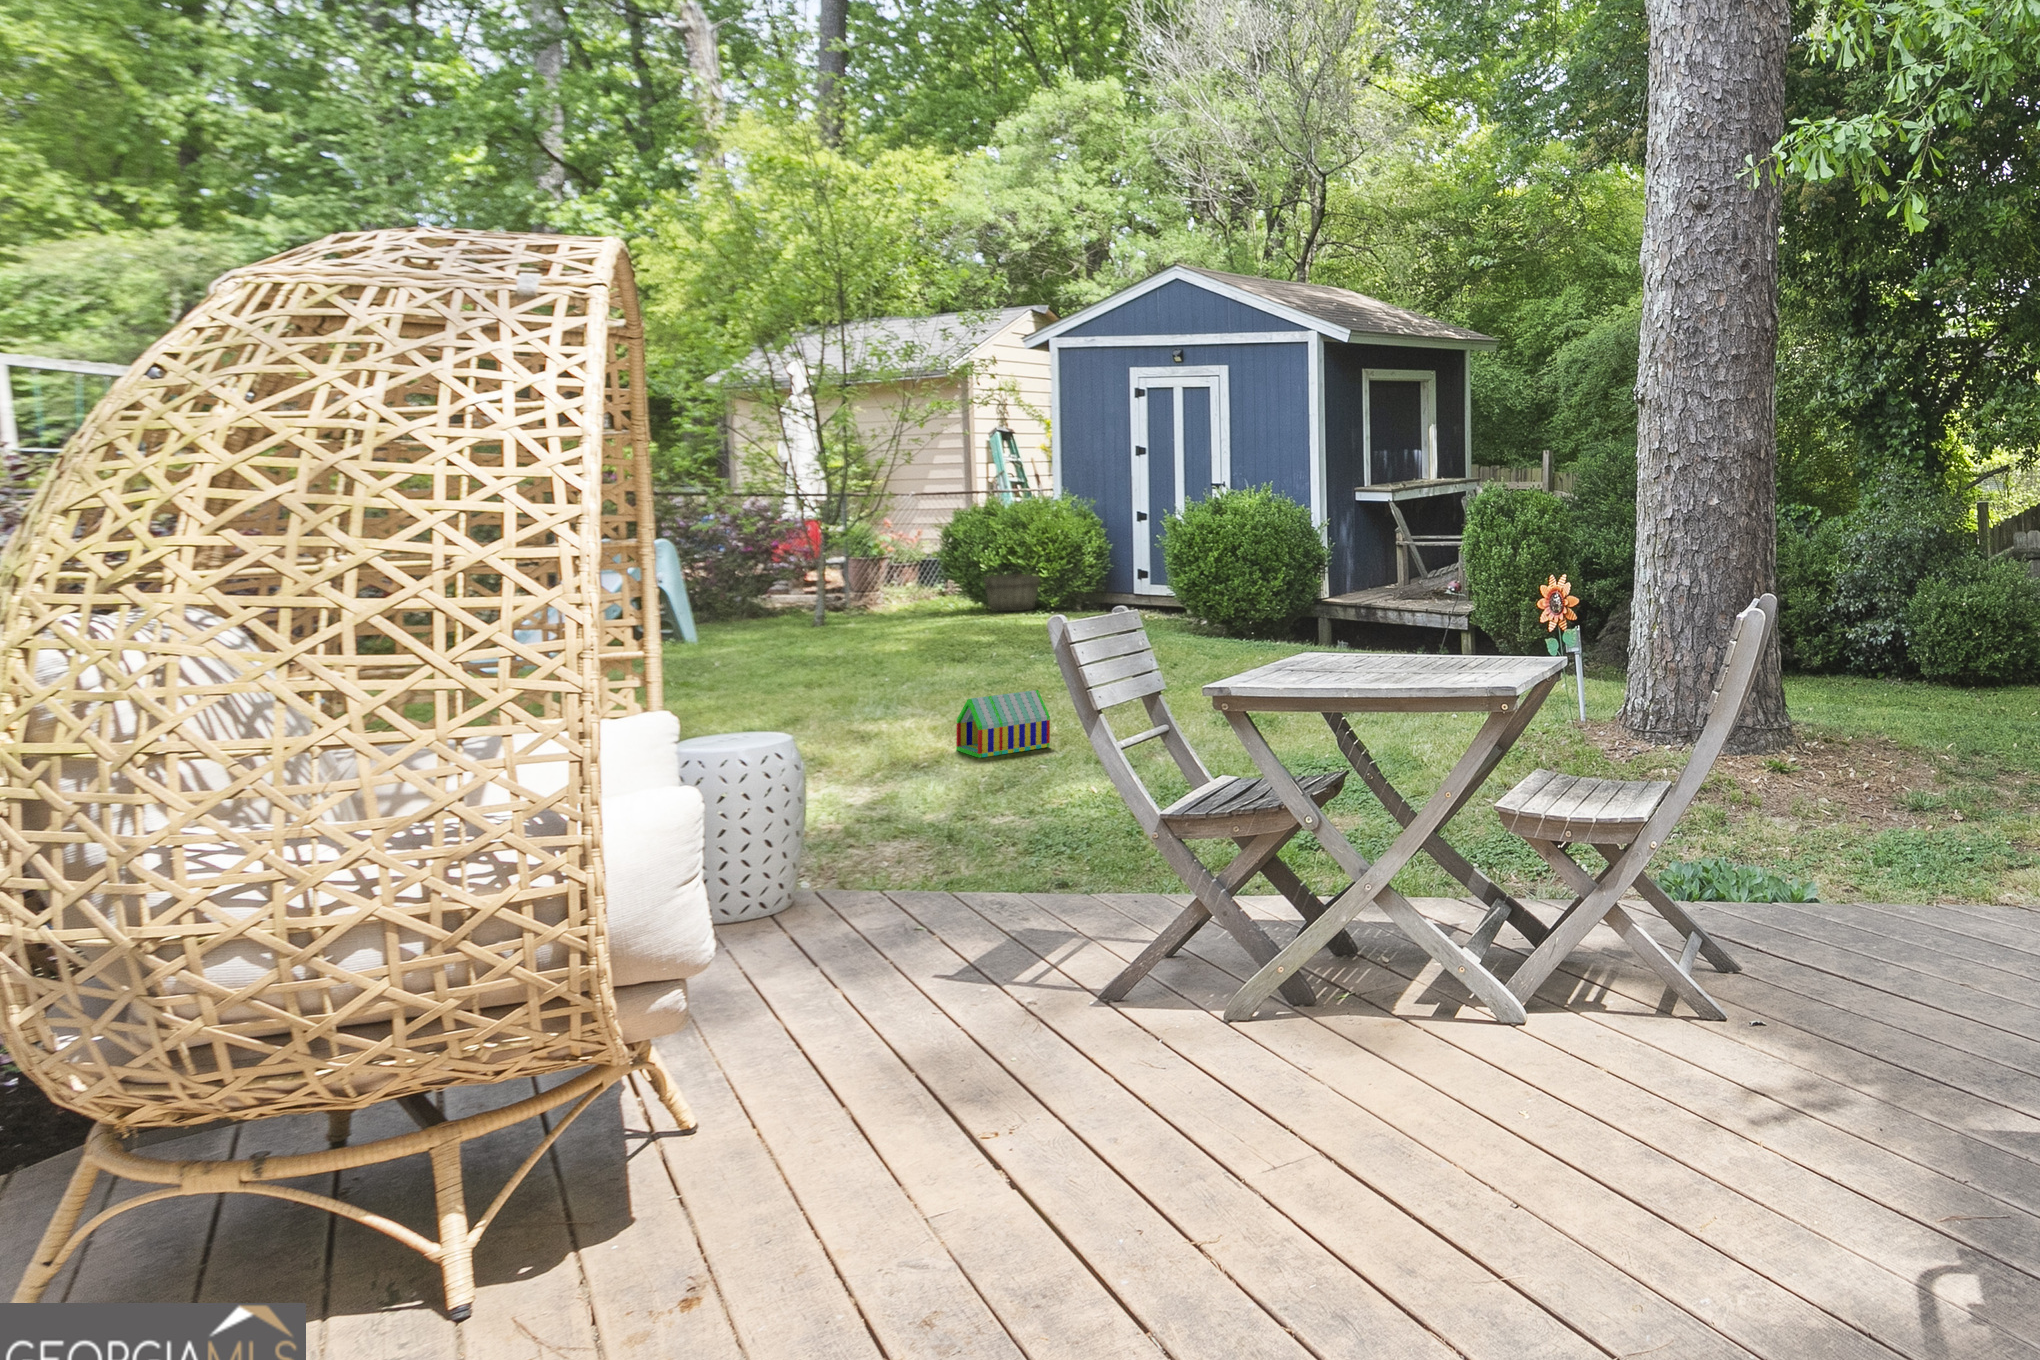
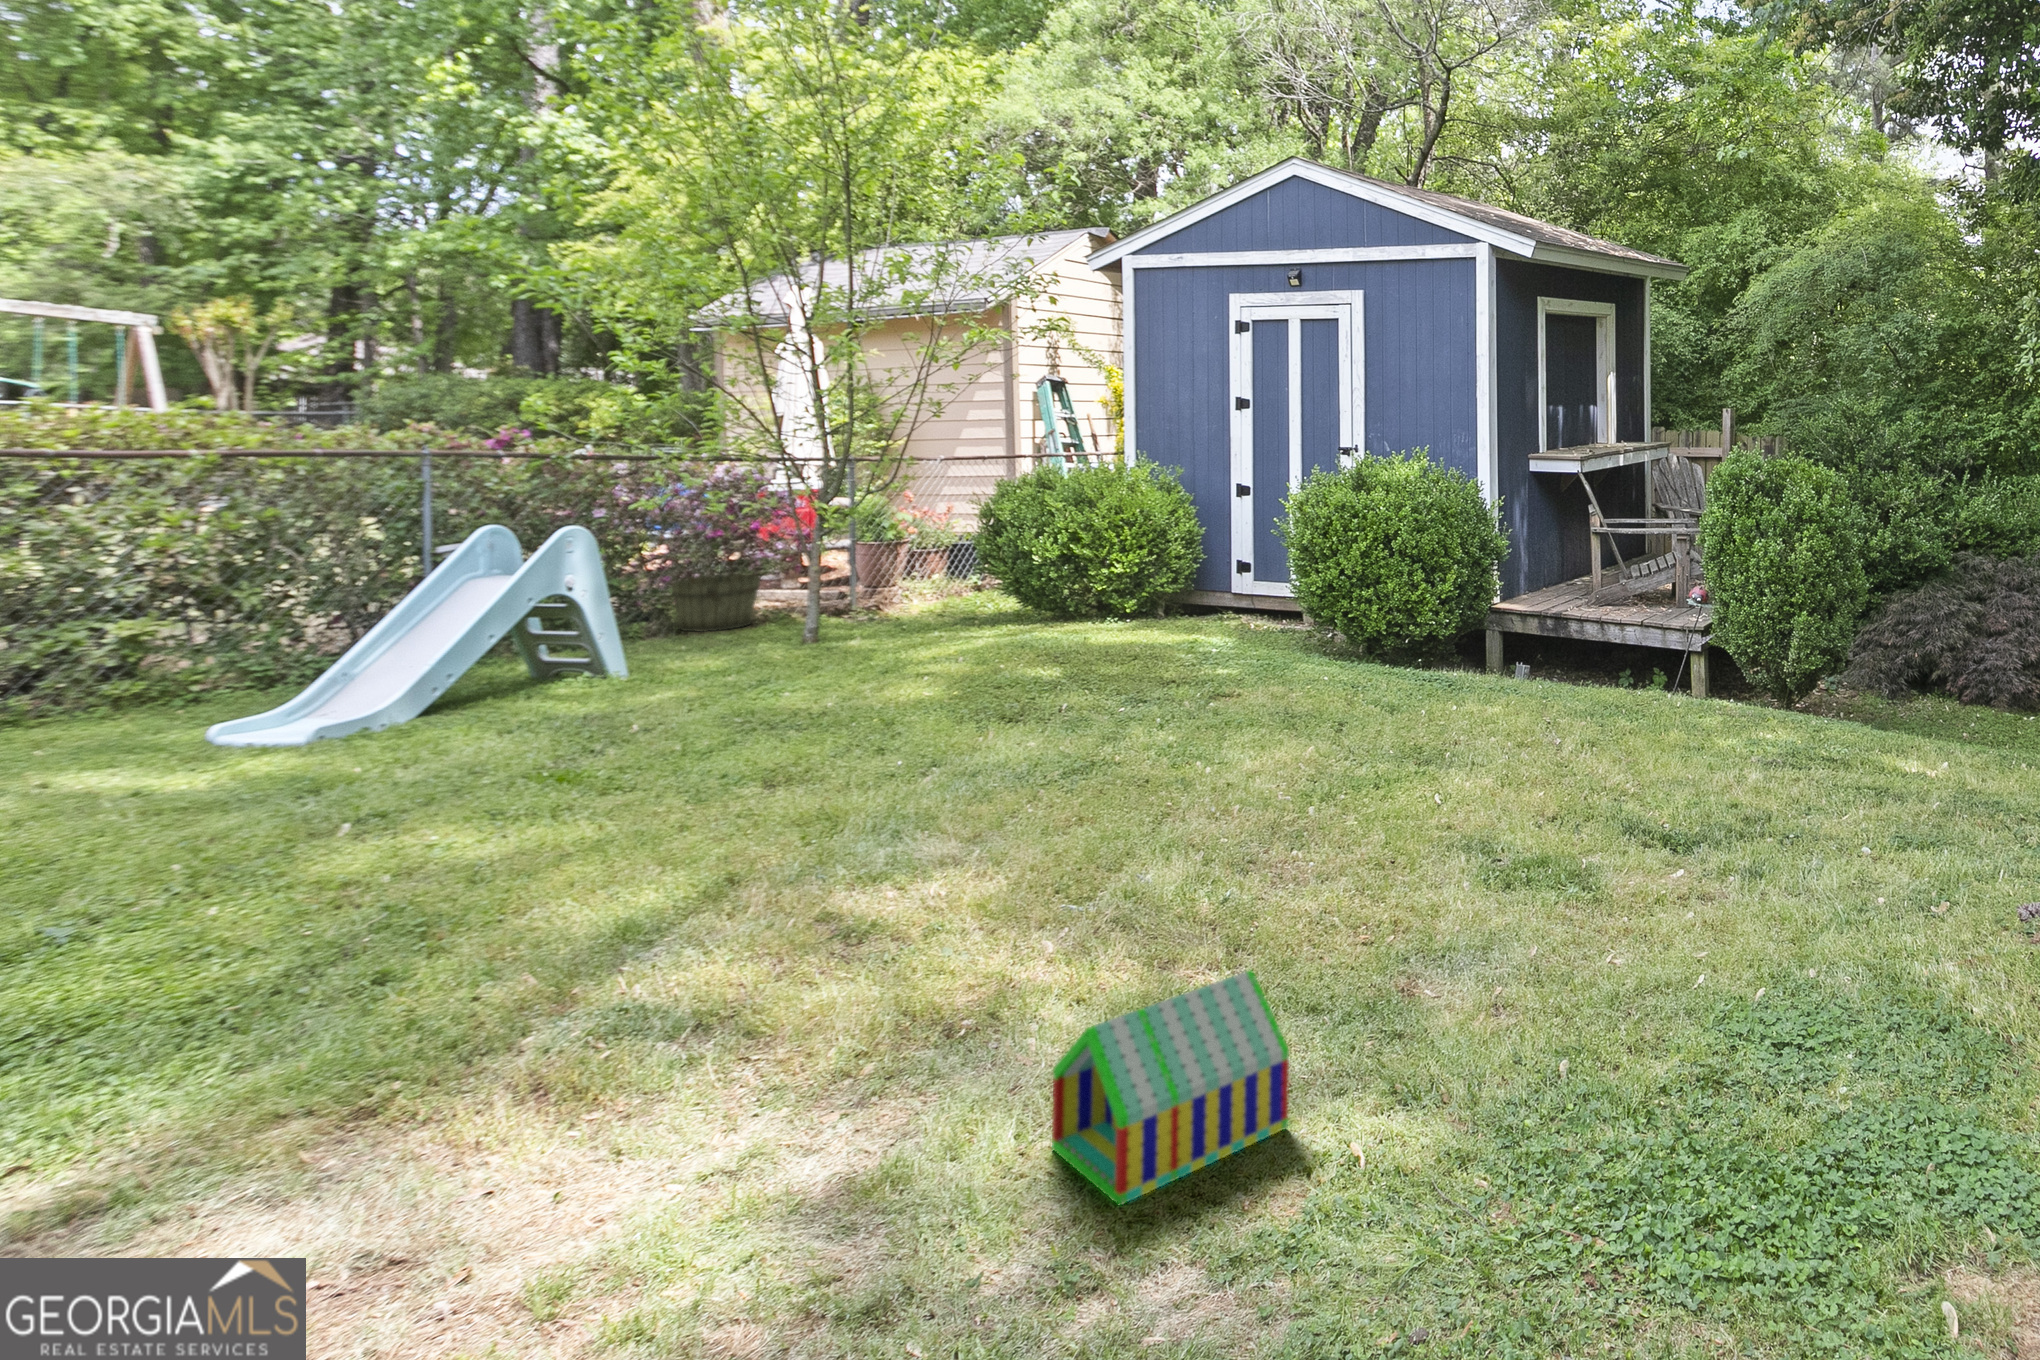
wooden bucket: present [984,565,1040,611] -> present [671,565,761,631]

